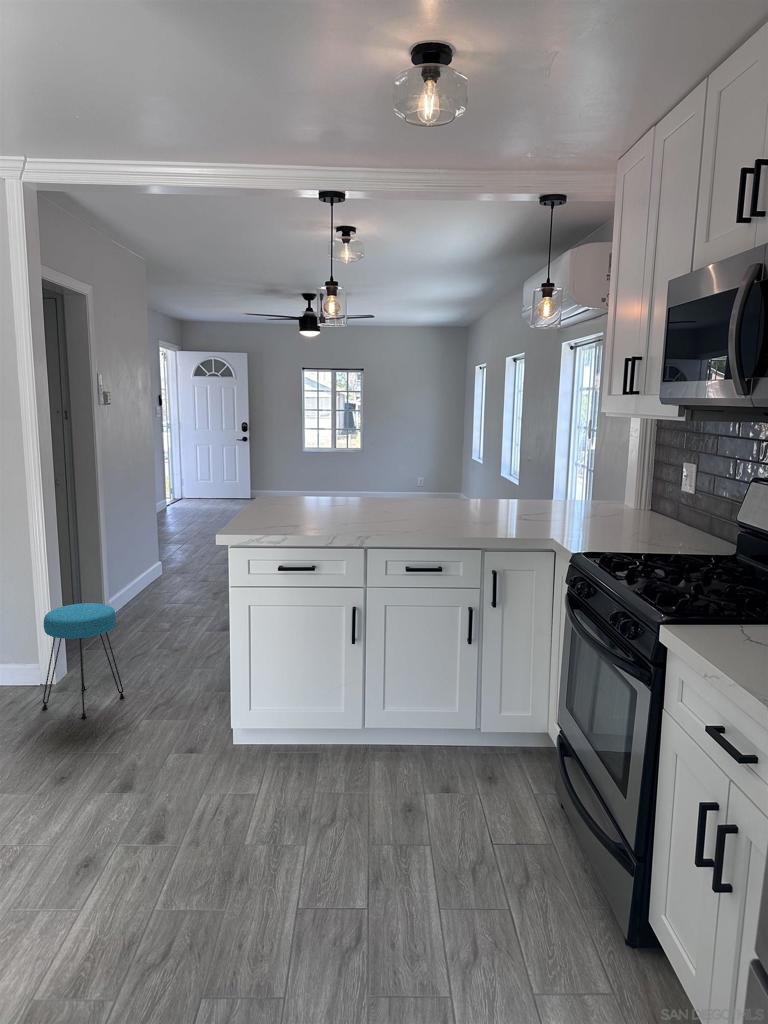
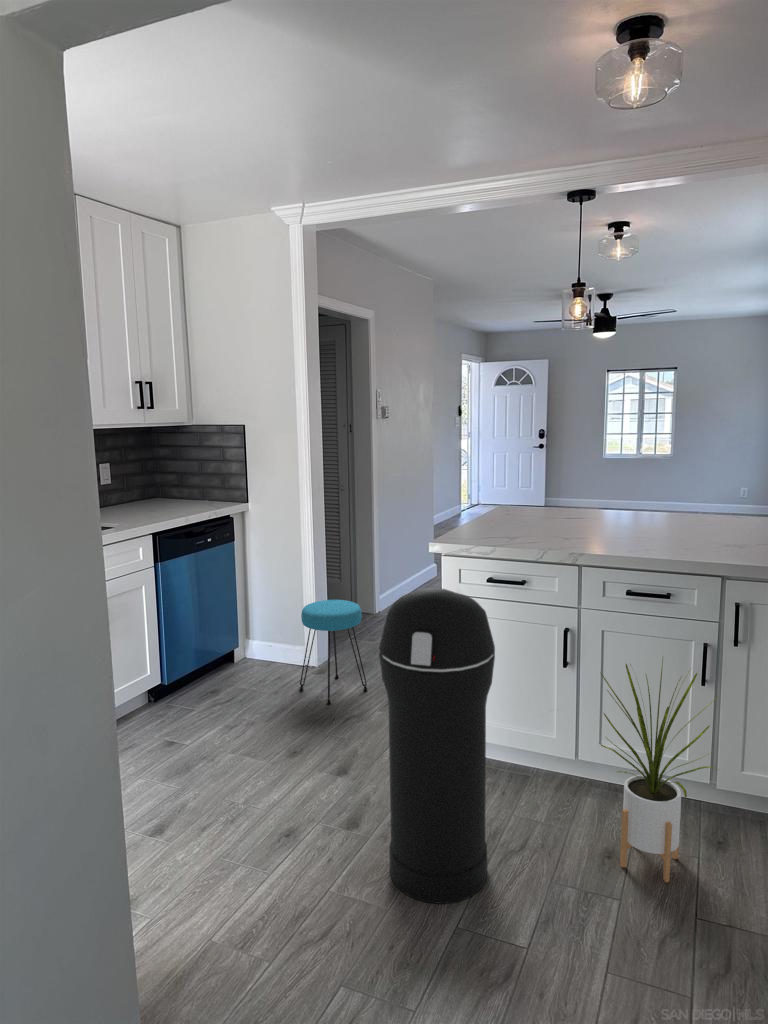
trash can: none [201,577,319,893] -> present [379,588,495,904]
house plant: none [398,621,500,818] -> present [600,660,715,882]

